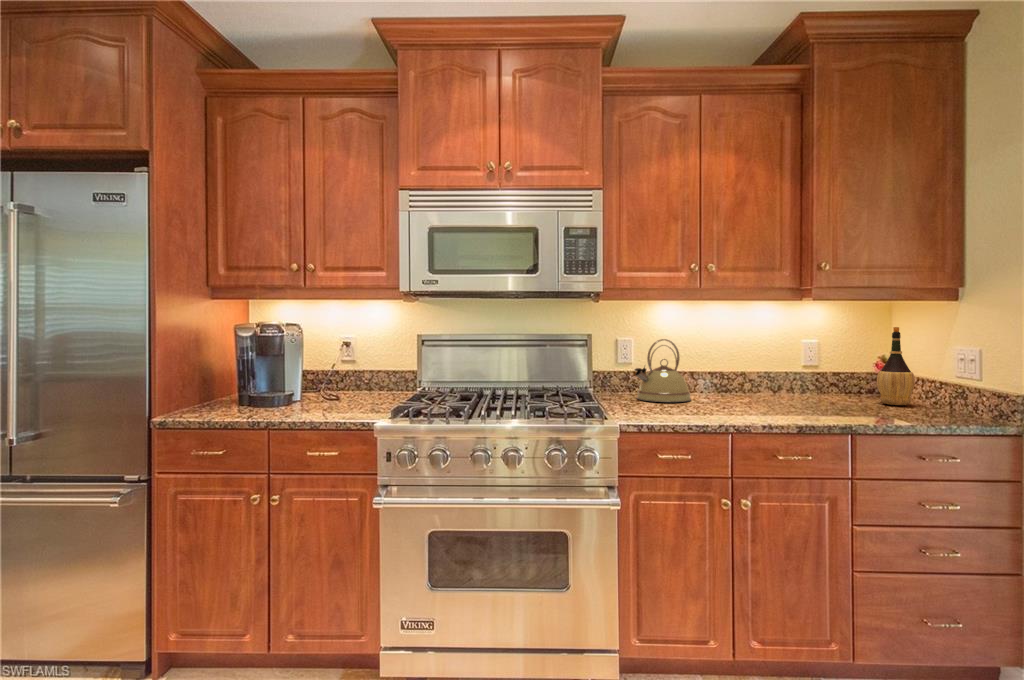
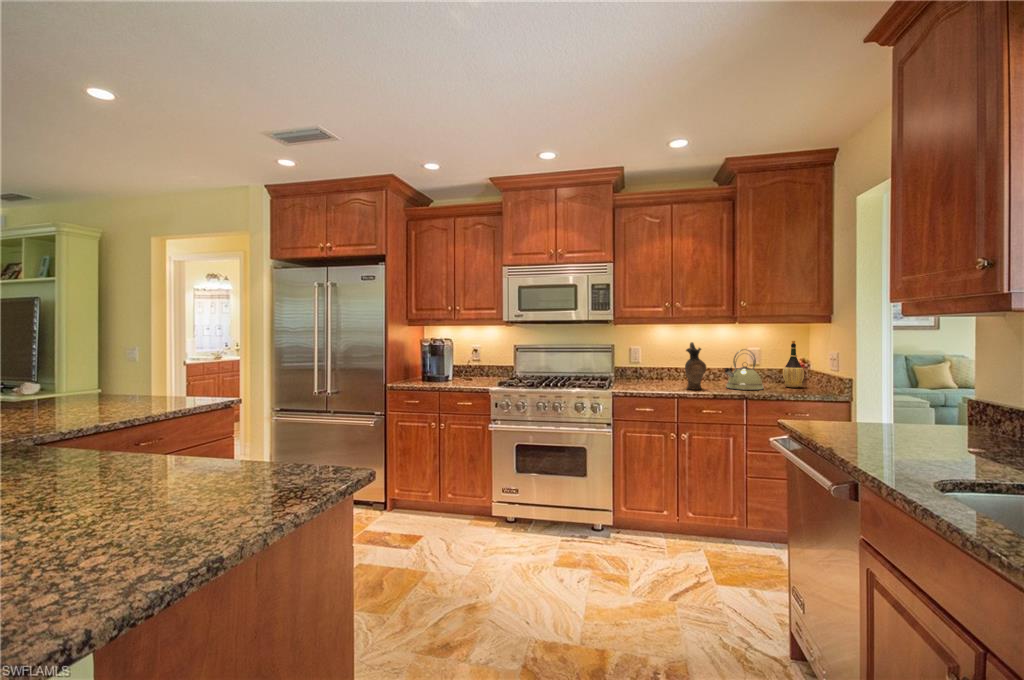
ceramic pitcher: none [732,329,772,414] -> present [685,342,706,389]
kettle: present [635,339,691,402] -> present [725,349,763,390]

